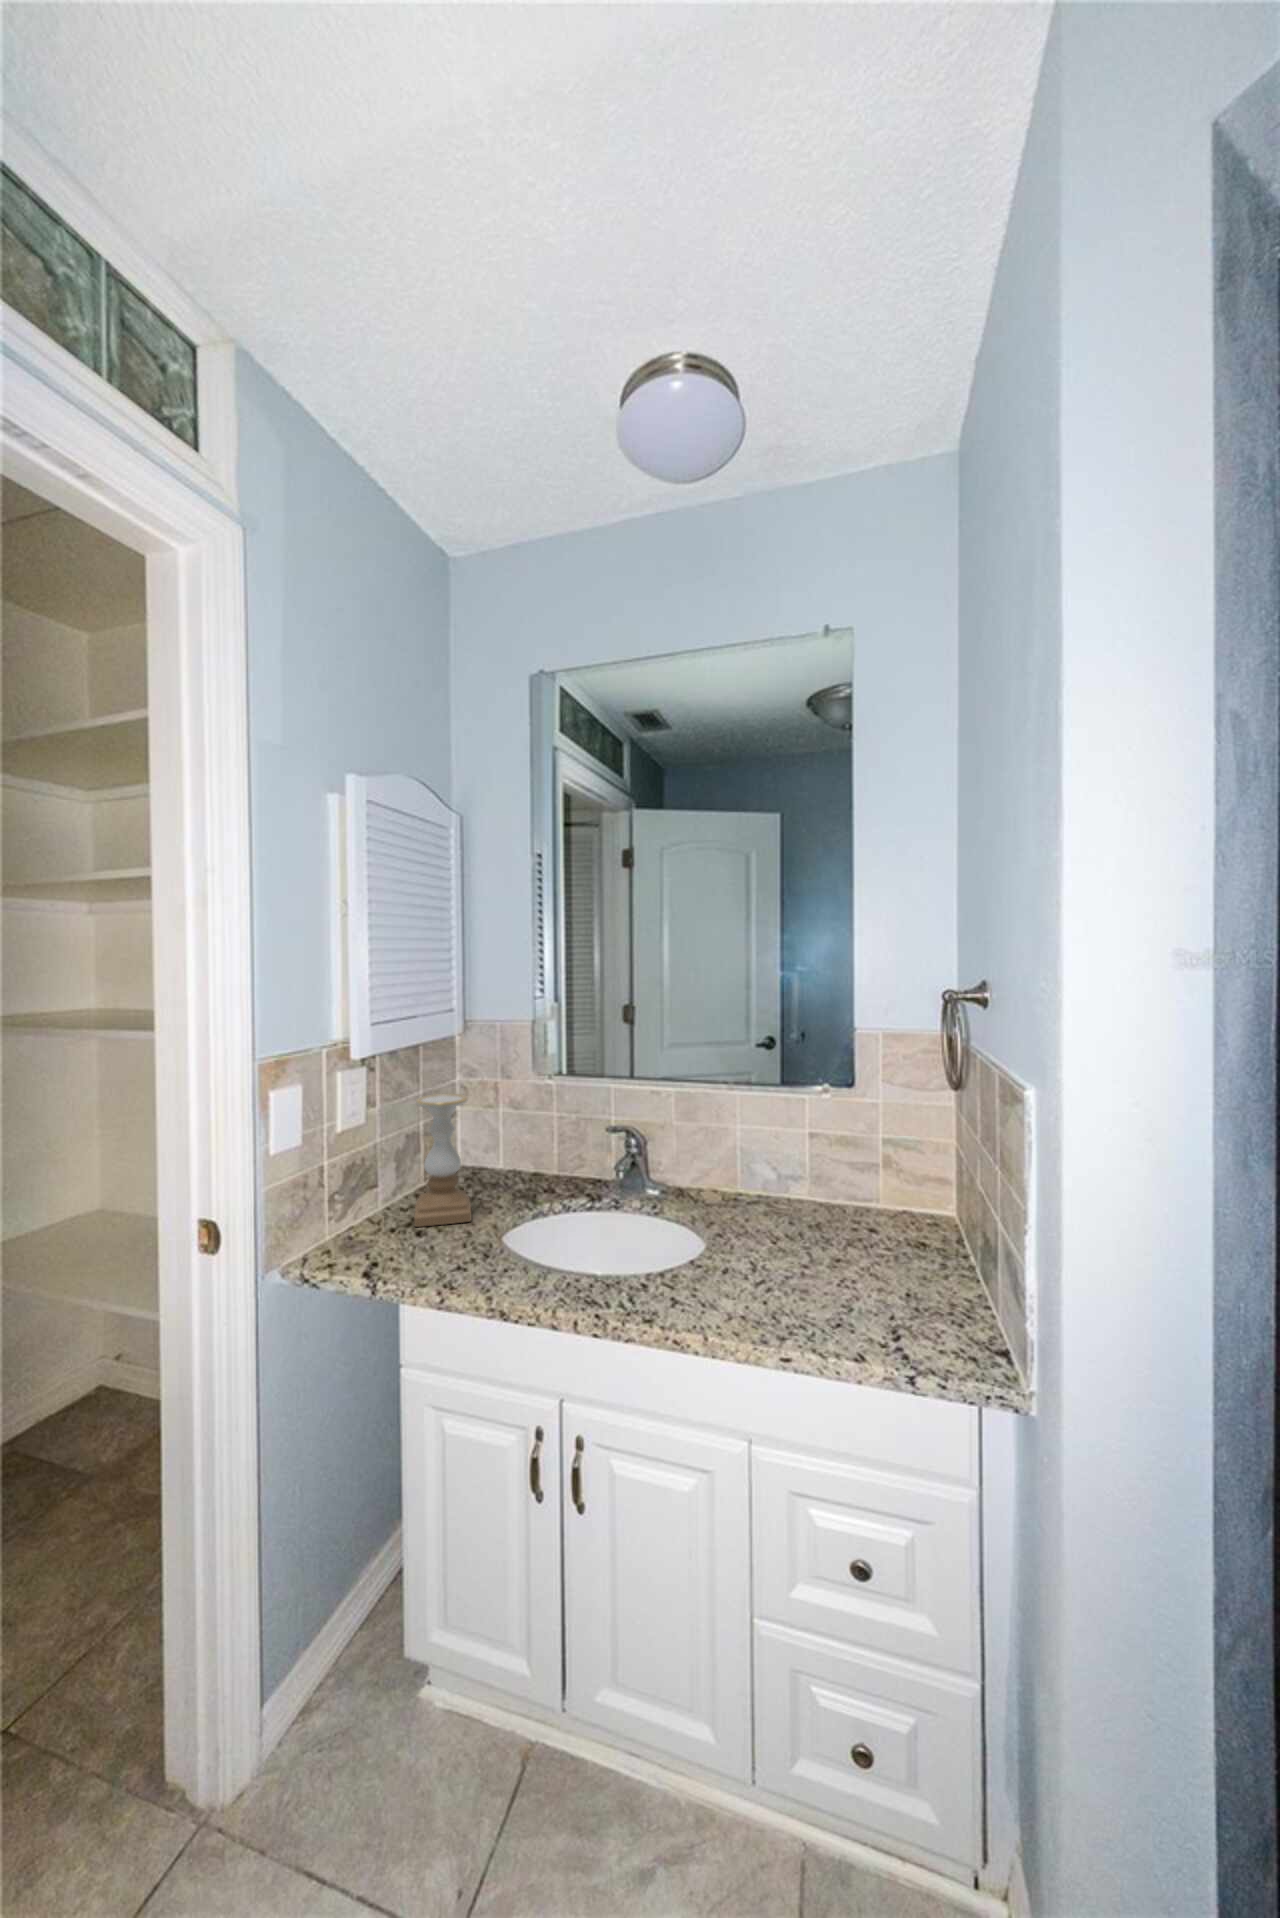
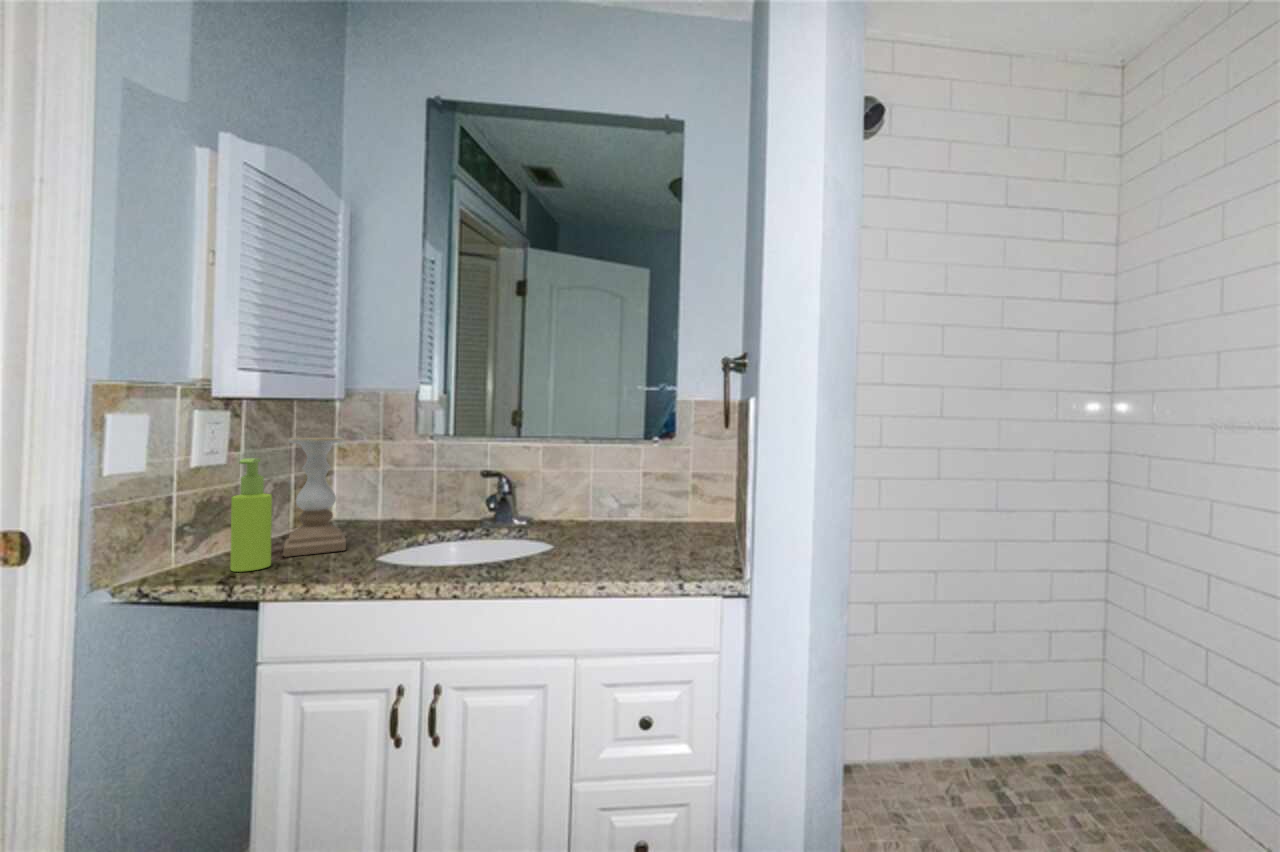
soap dispenser: none [370,1133,404,1249] -> present [230,458,272,572]

